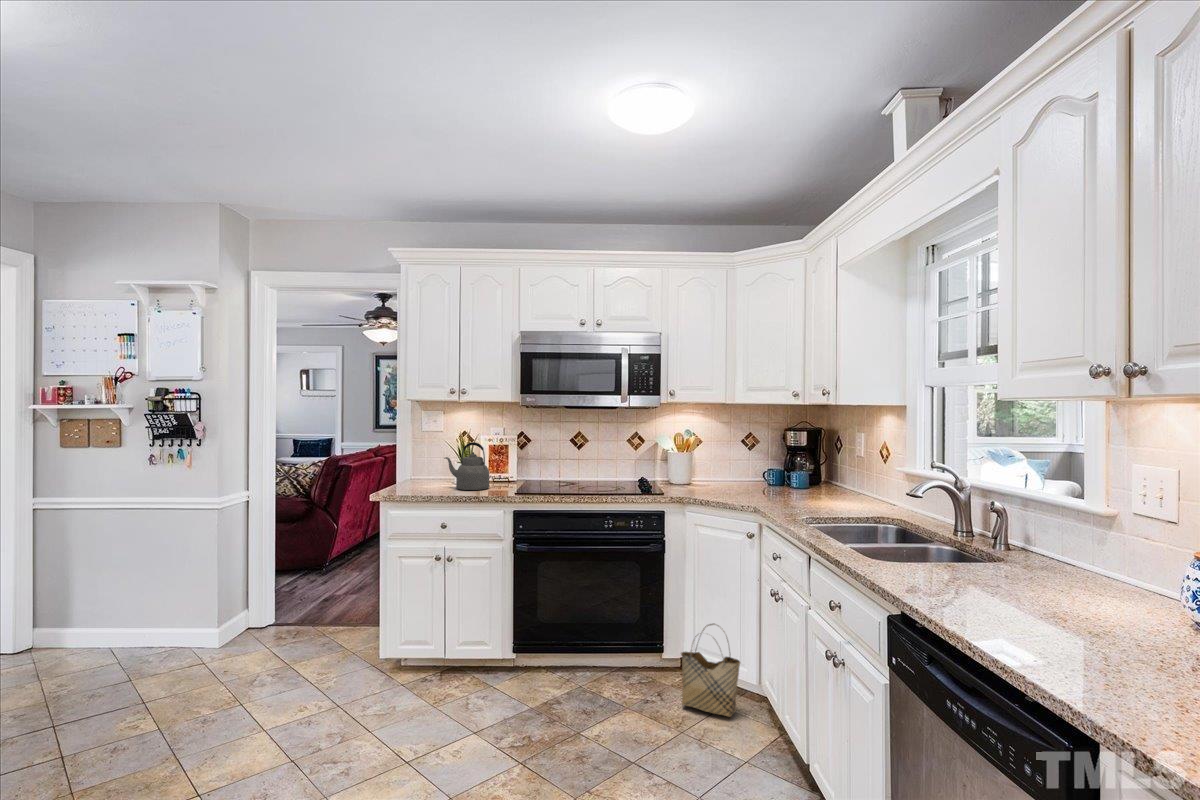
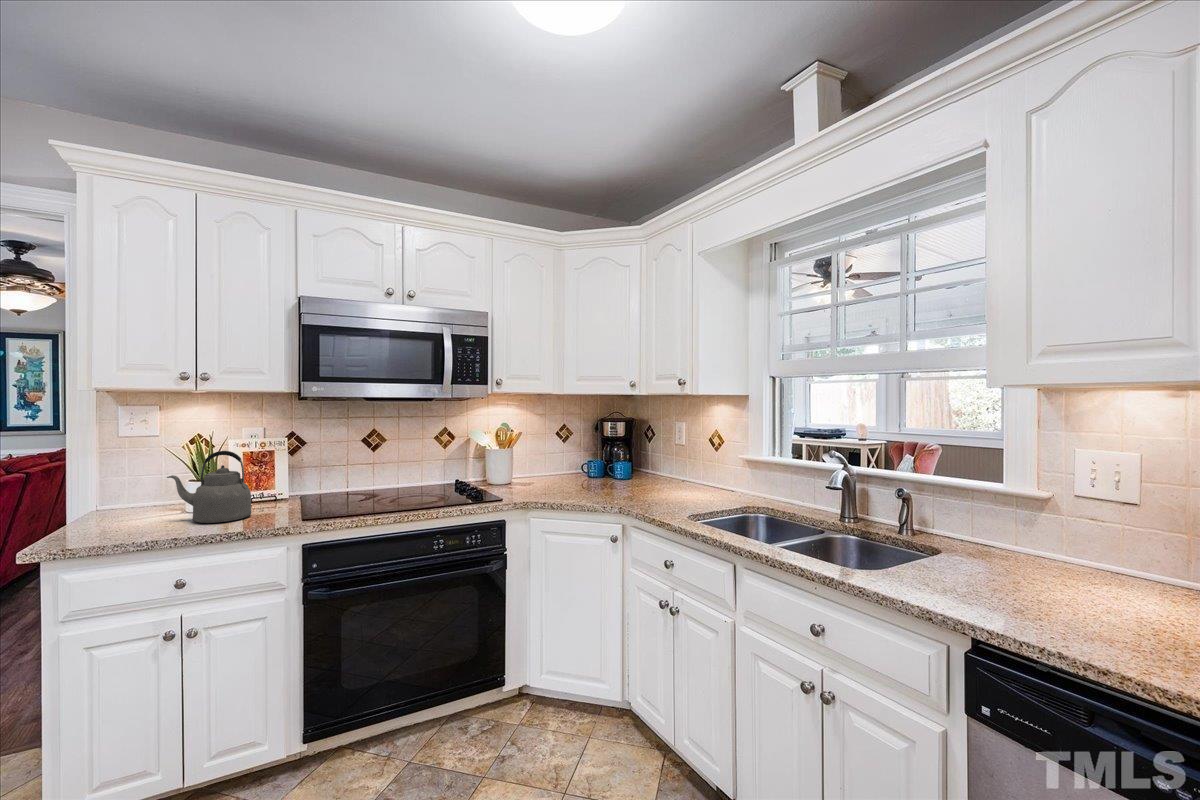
woven basket: present [681,624,740,717] -> none [542,643,610,750]

